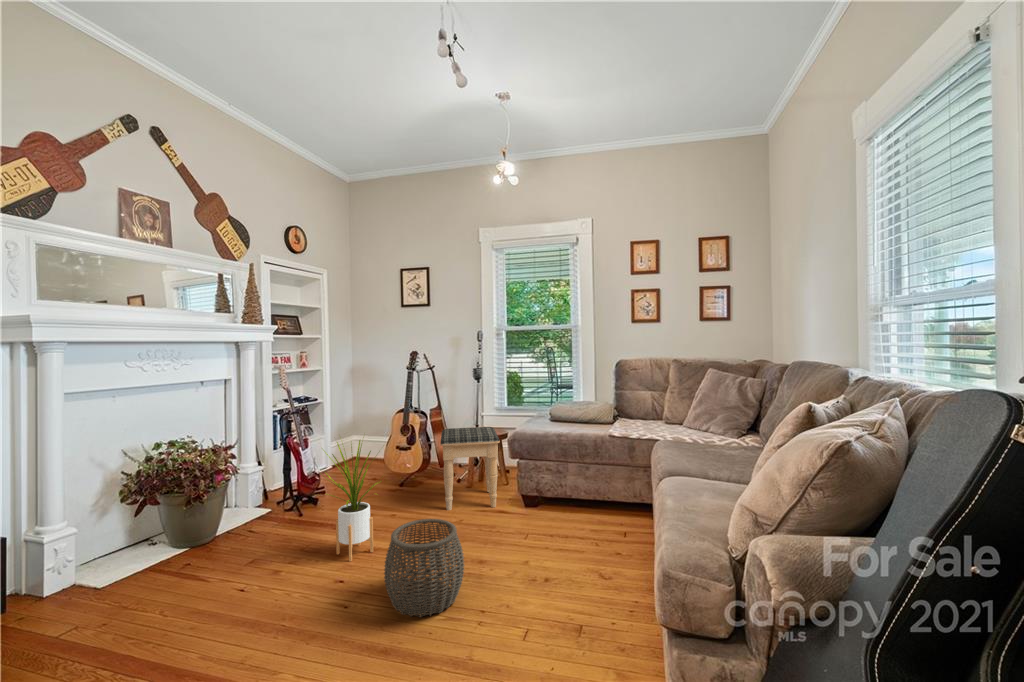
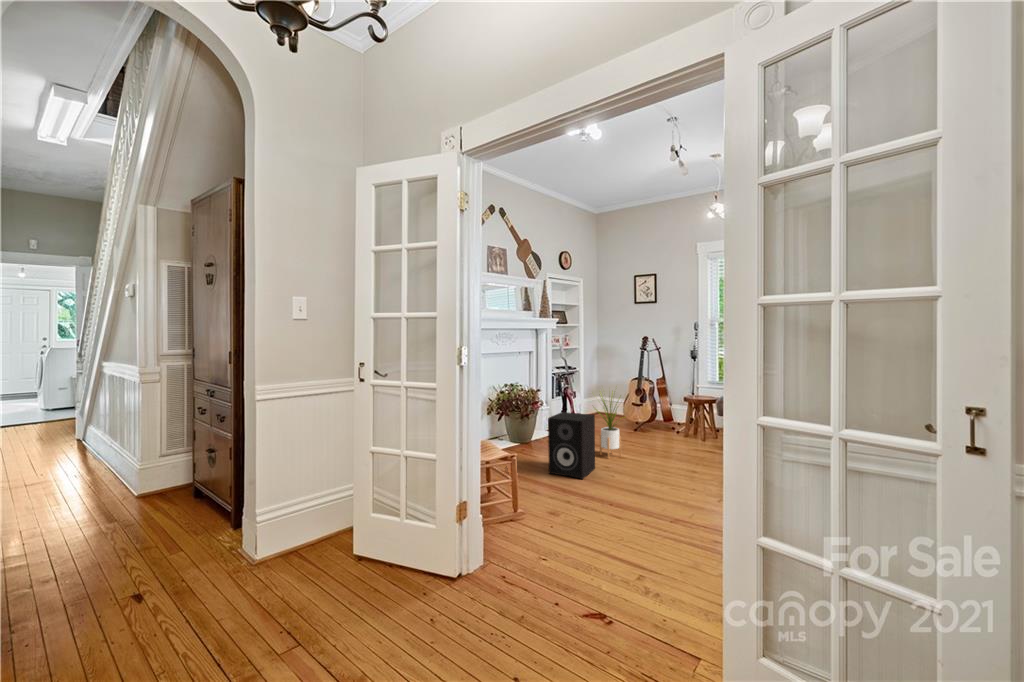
footstool: present [440,427,500,510] -> none [664,392,709,449]
speaker: none [205,498,318,647] -> present [548,412,595,479]
woven basket: present [384,519,464,617] -> none [631,435,678,484]

